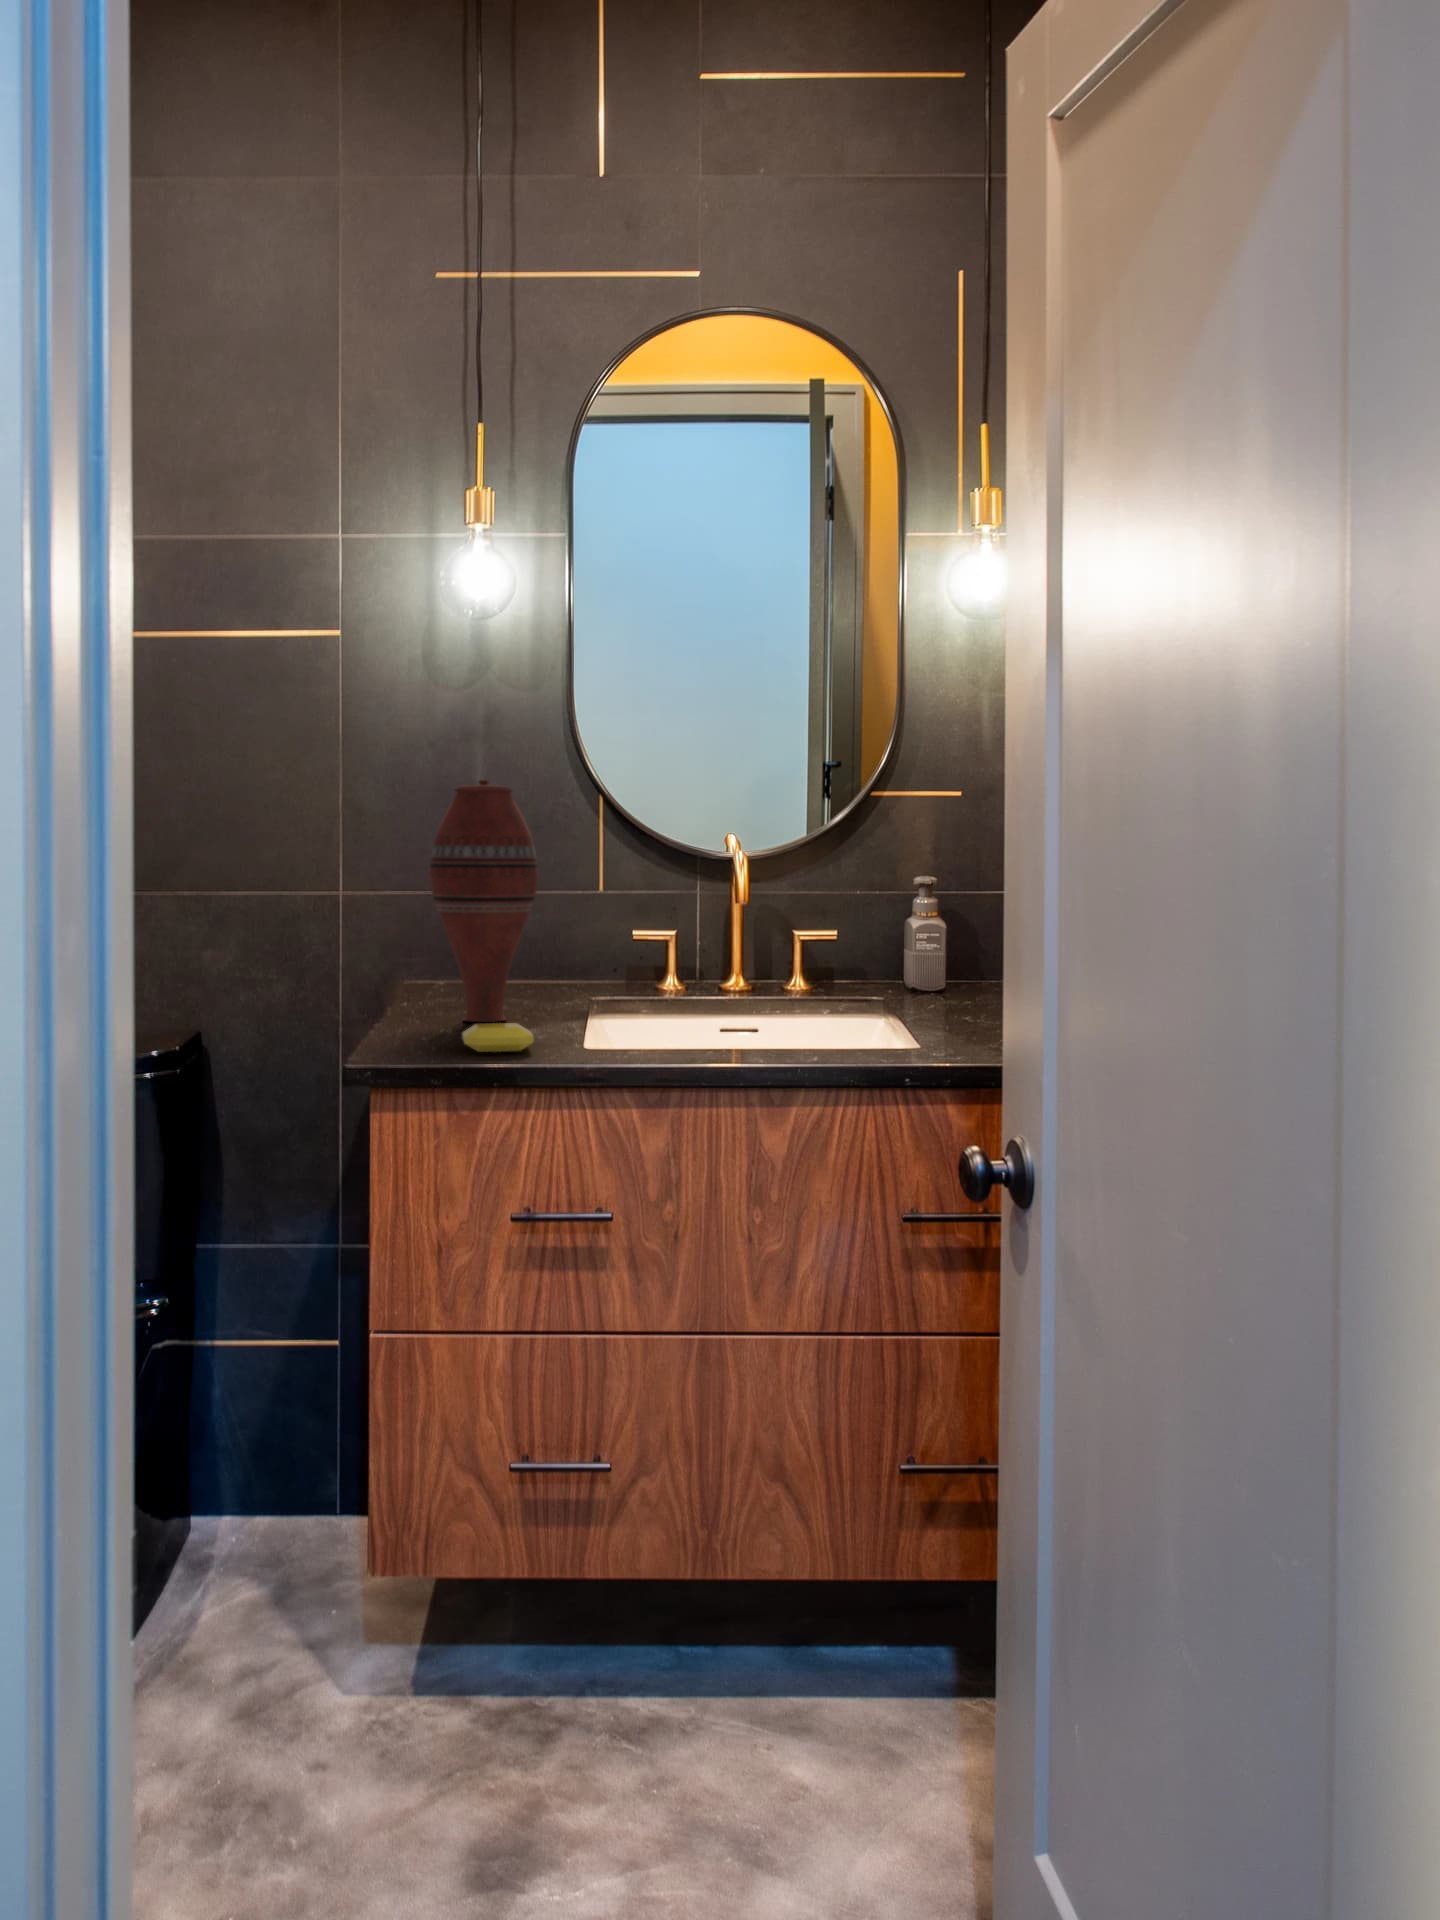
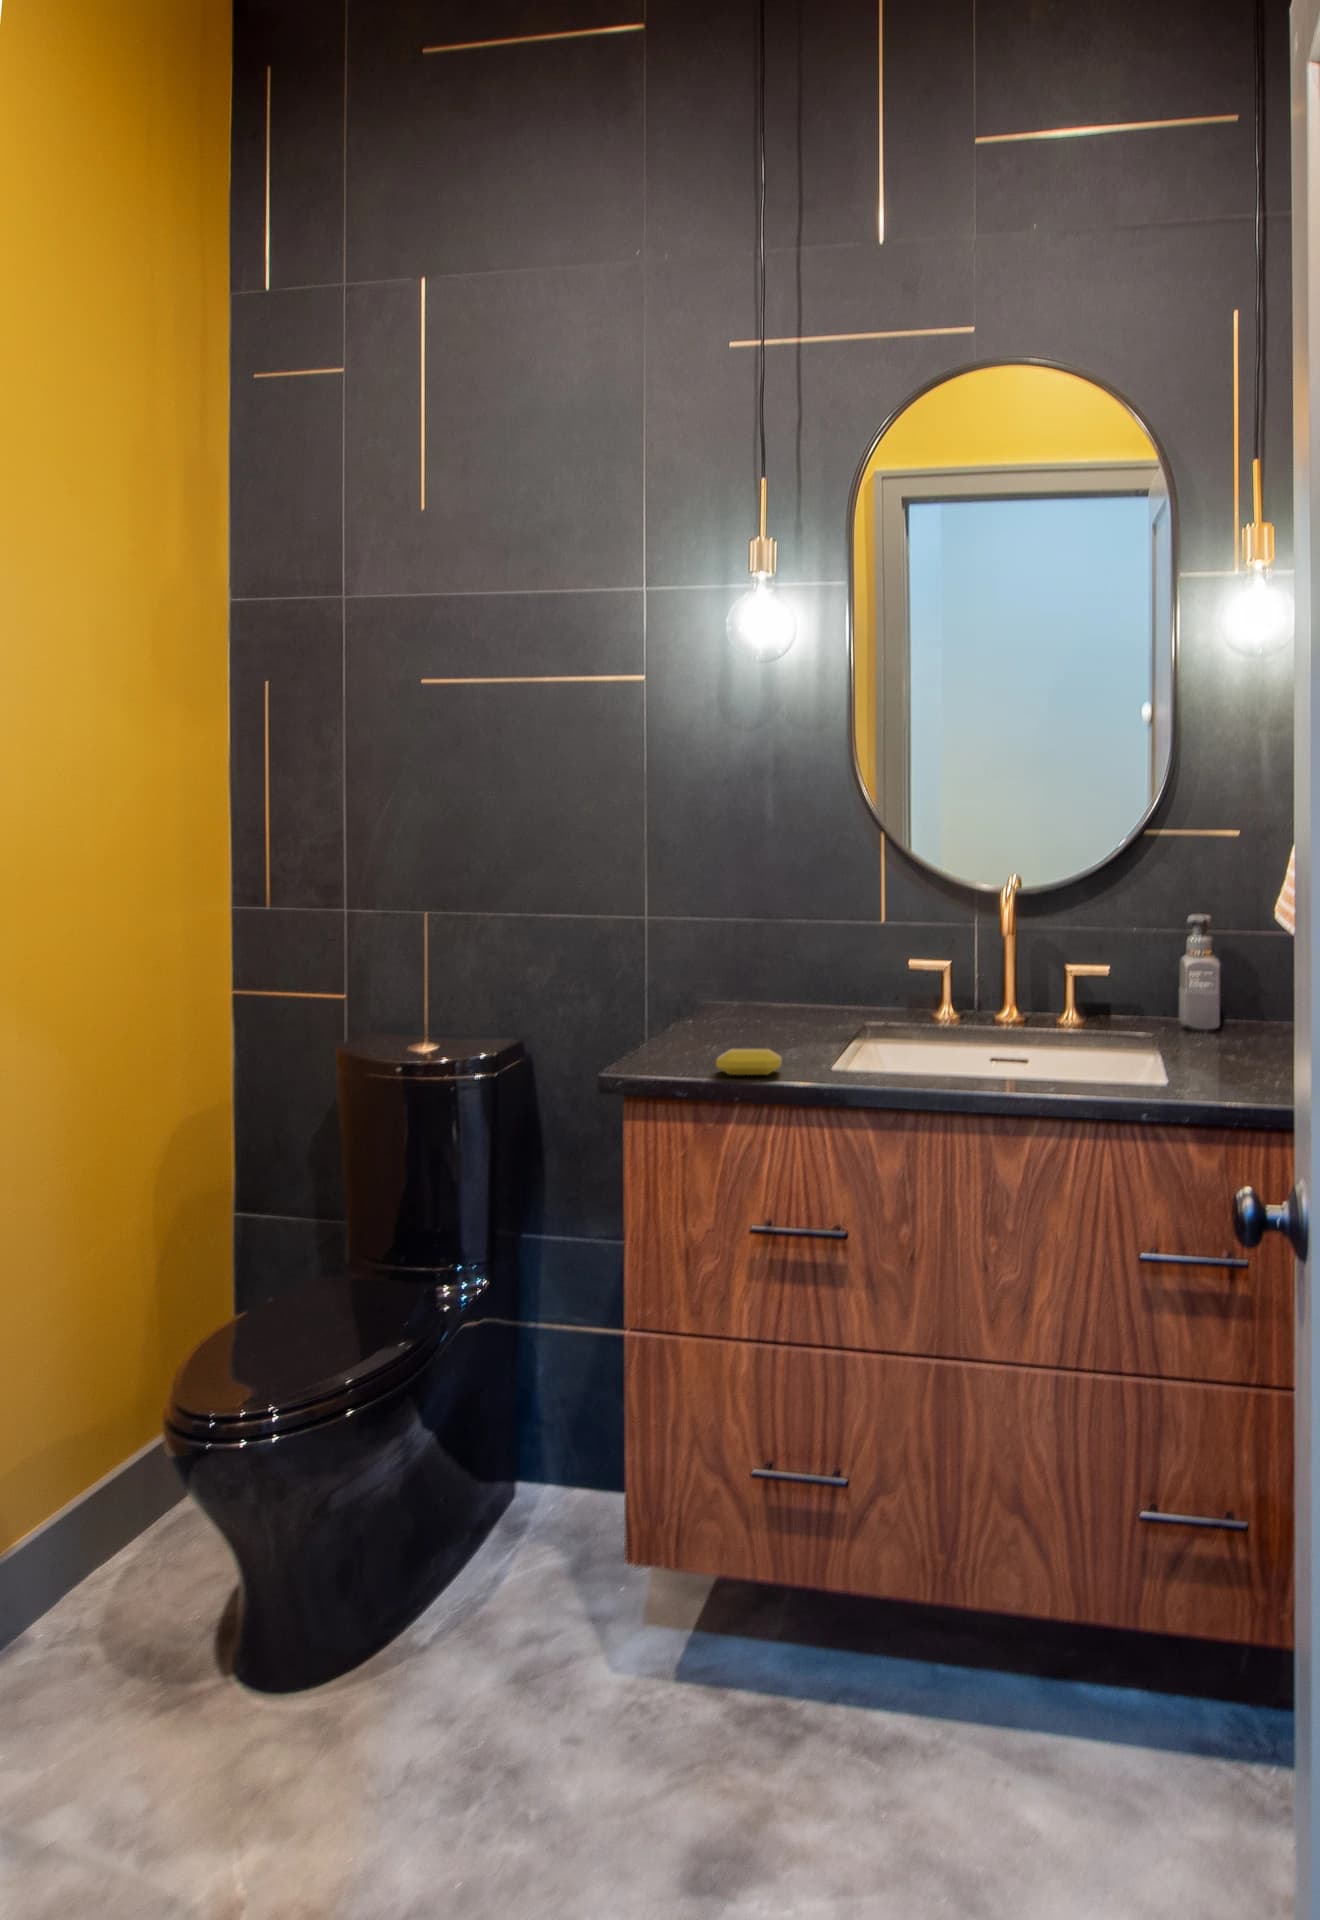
vase: present [429,780,538,1022] -> none [704,826,802,1049]

